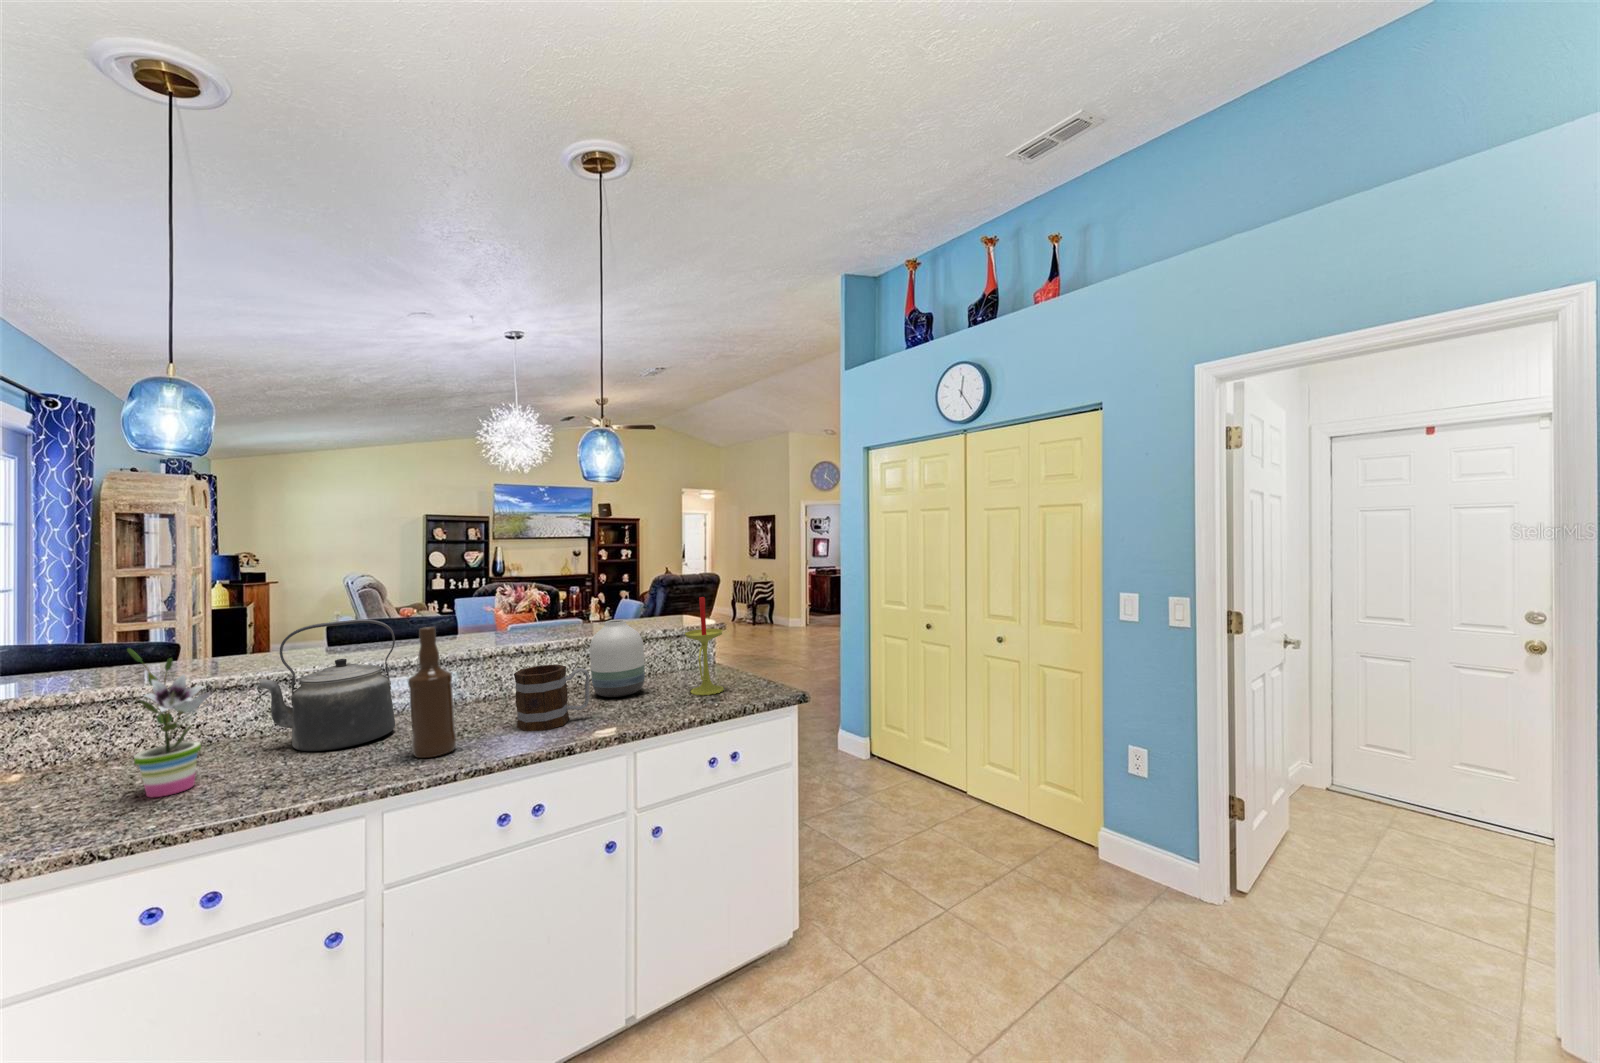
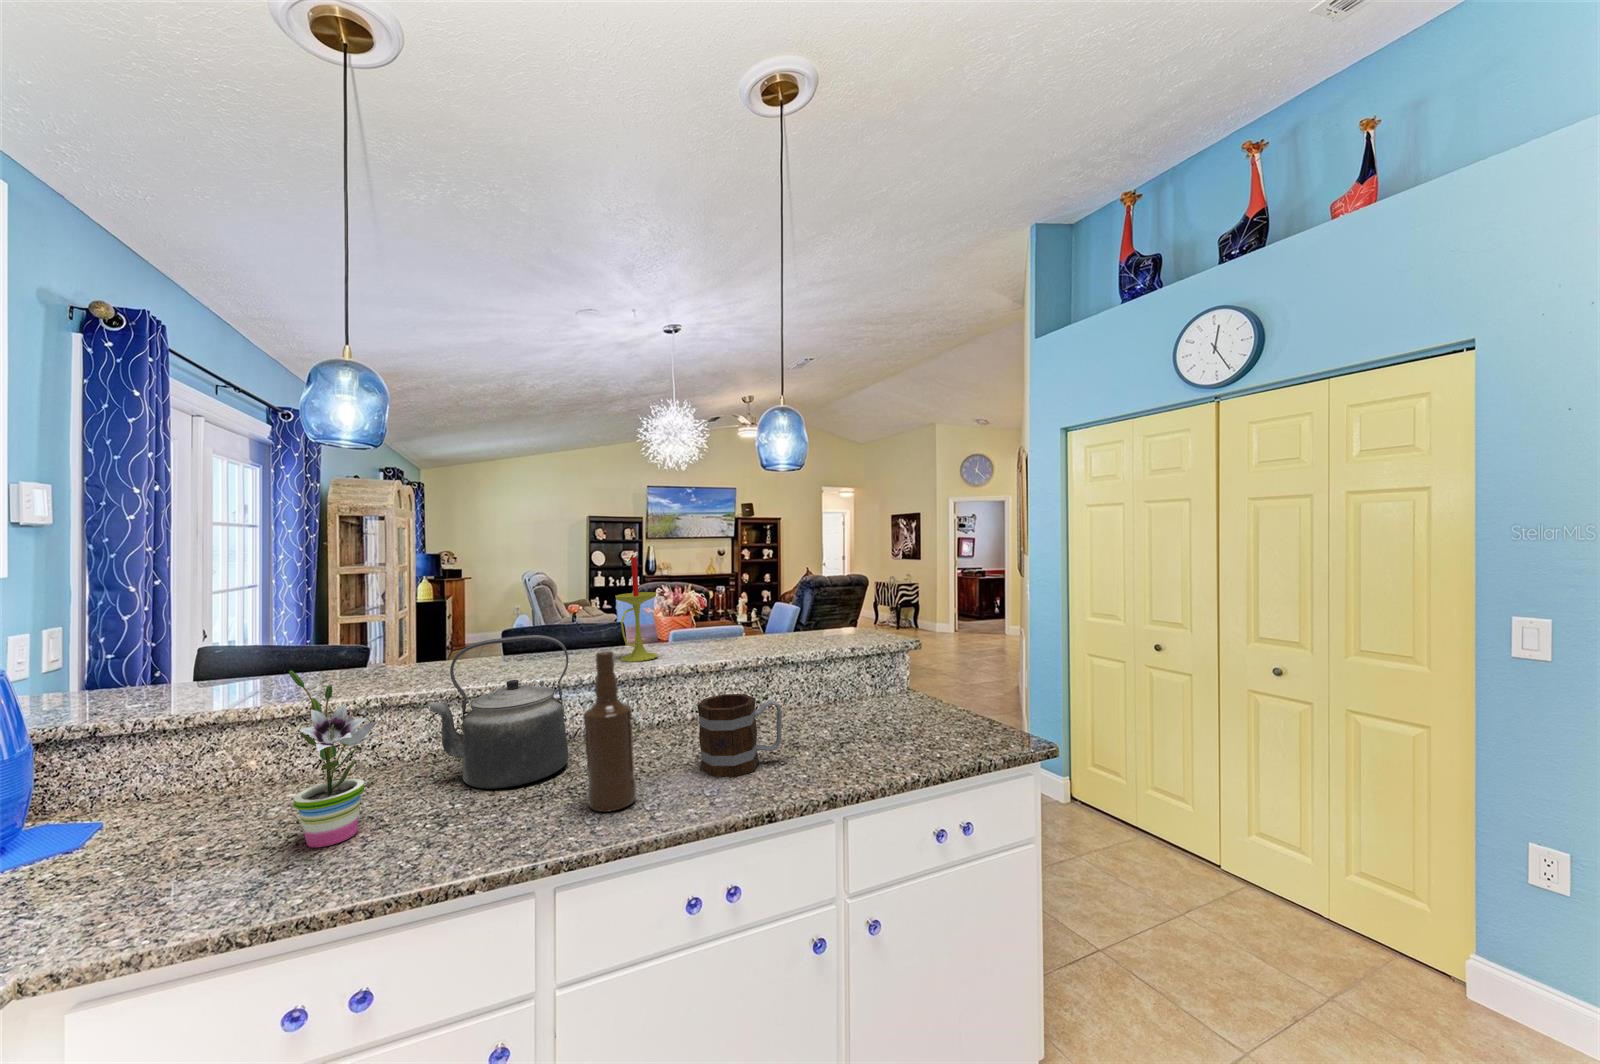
candle: present [685,597,724,695] -> present [615,557,658,662]
vase: present [590,620,645,697] -> none [774,638,835,730]

